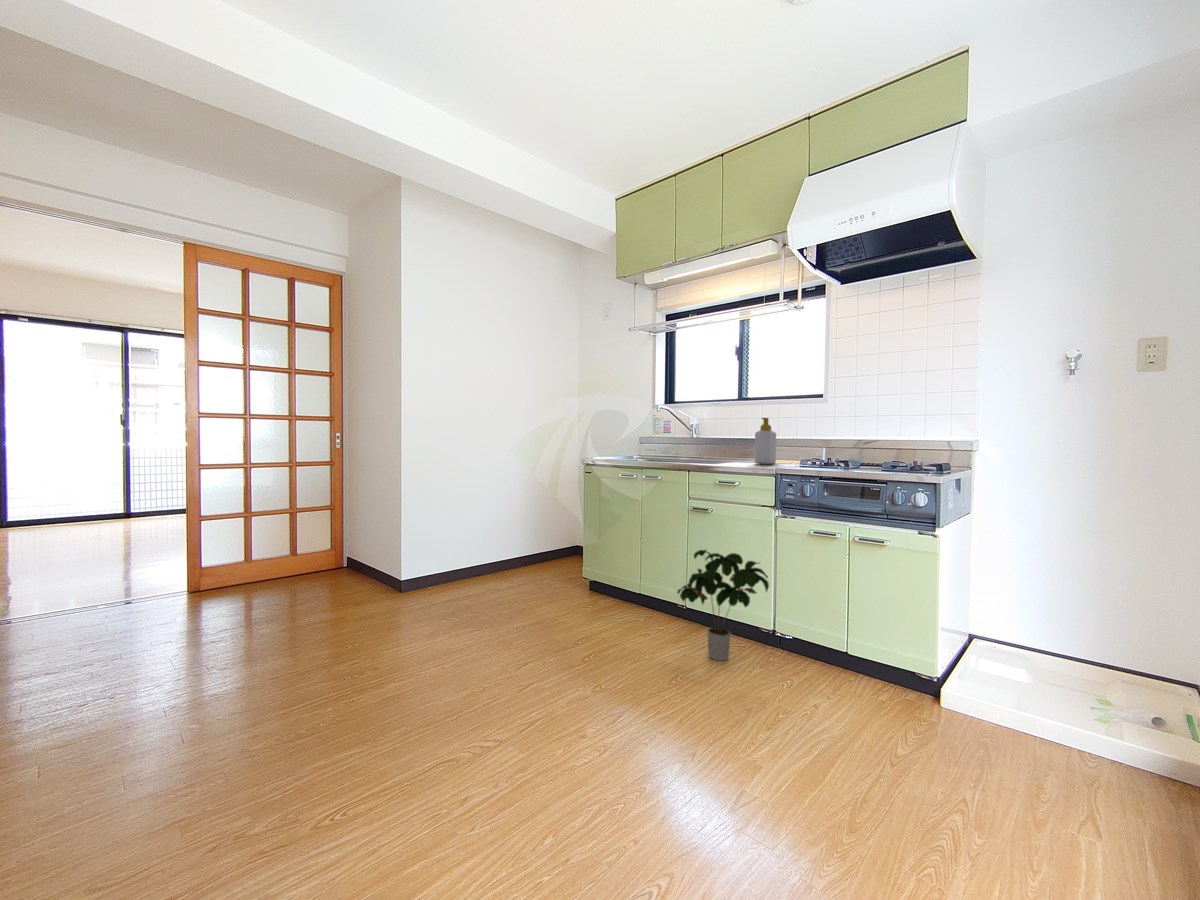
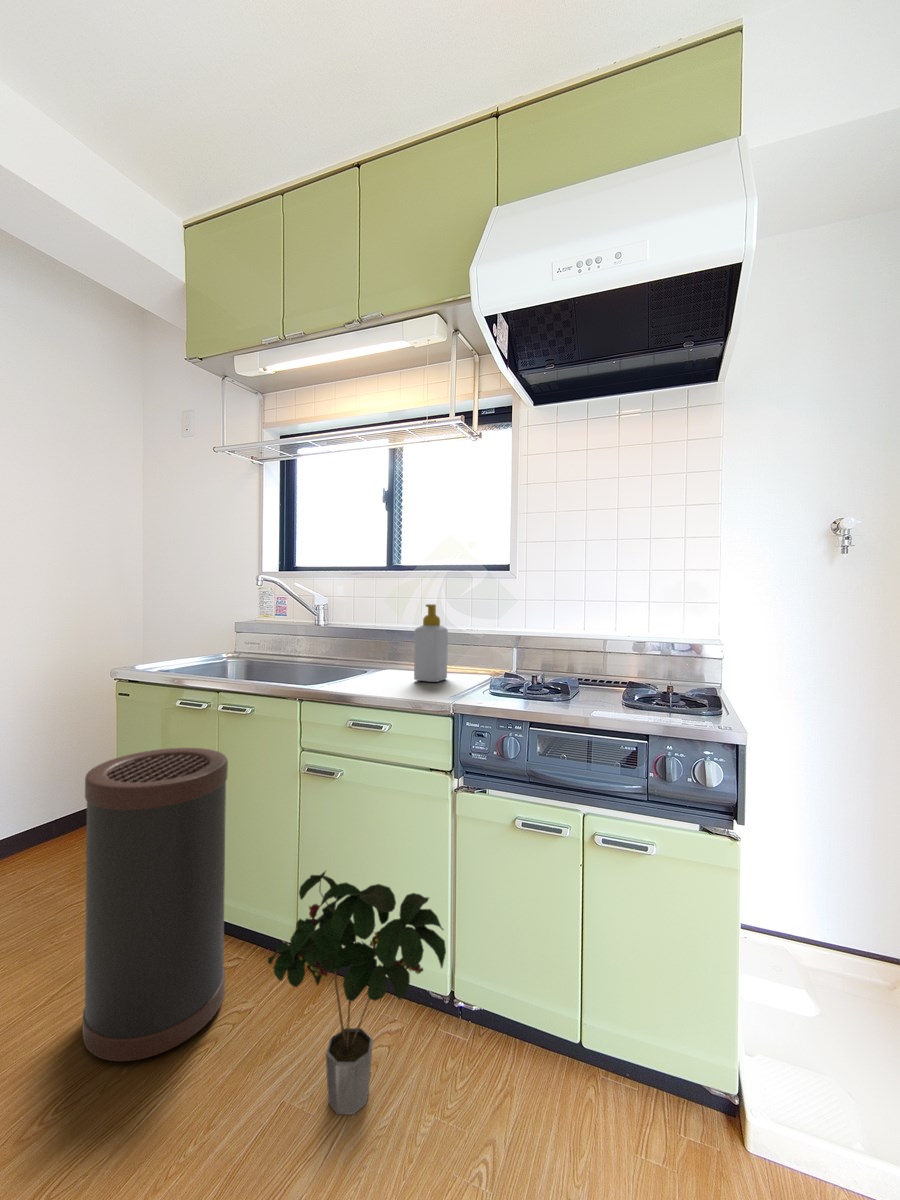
trash can: none [589,495,652,632] -> present [83,748,228,1061]

